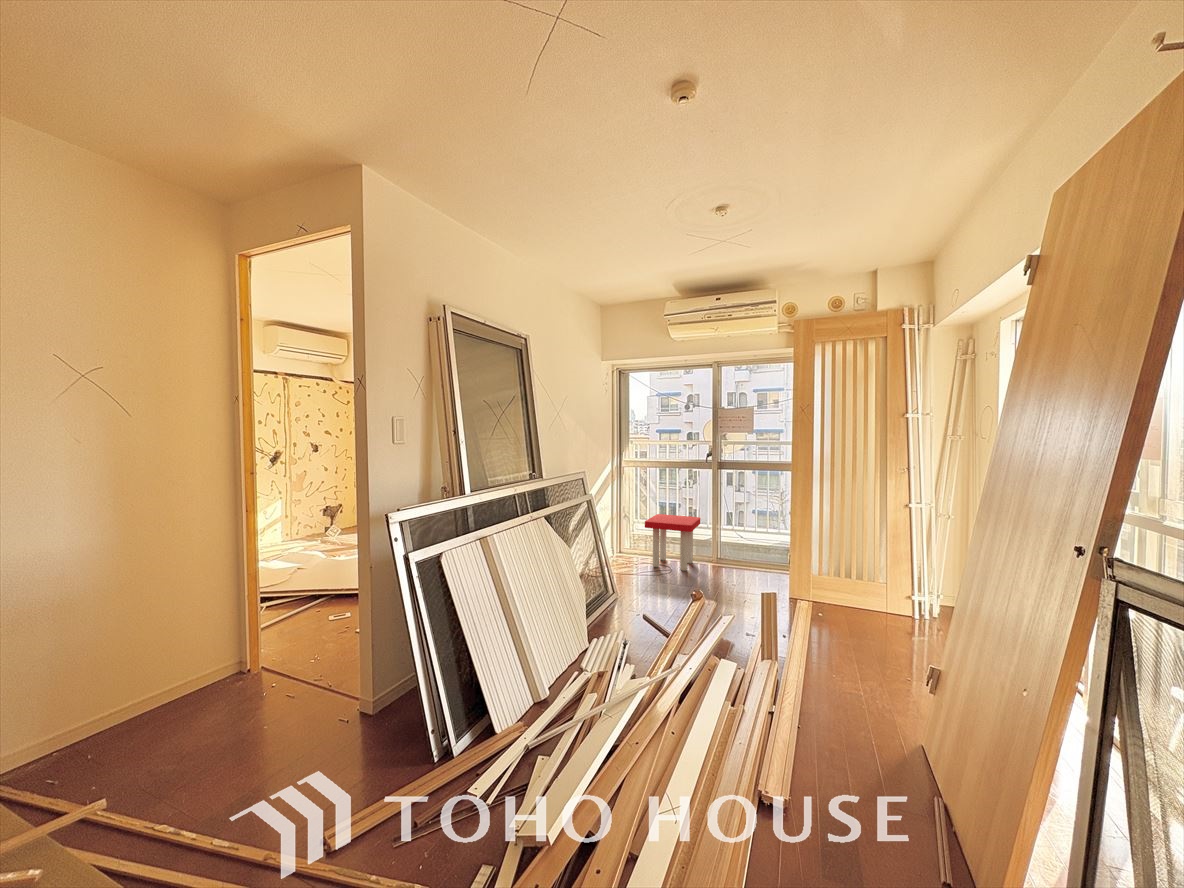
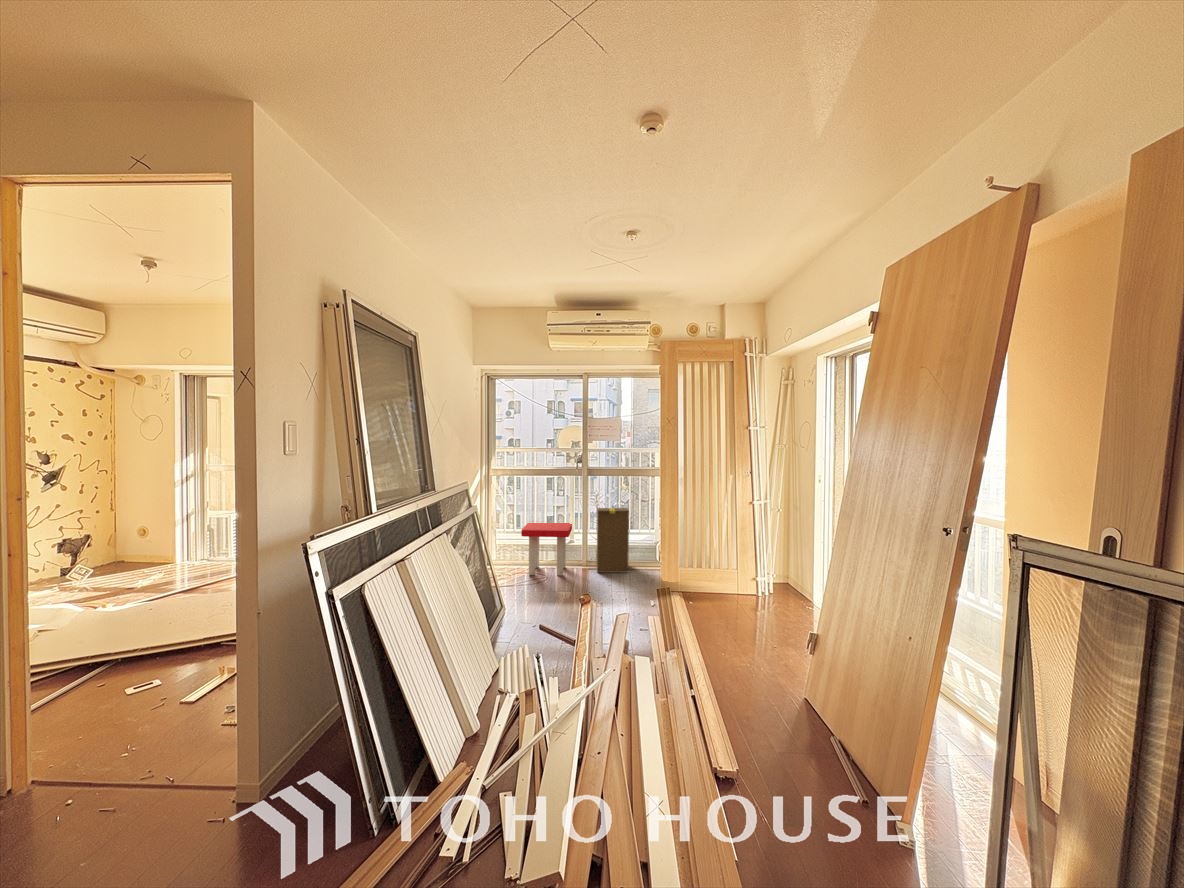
cardboard box: none [724,502,760,576] -> present [596,508,629,573]

